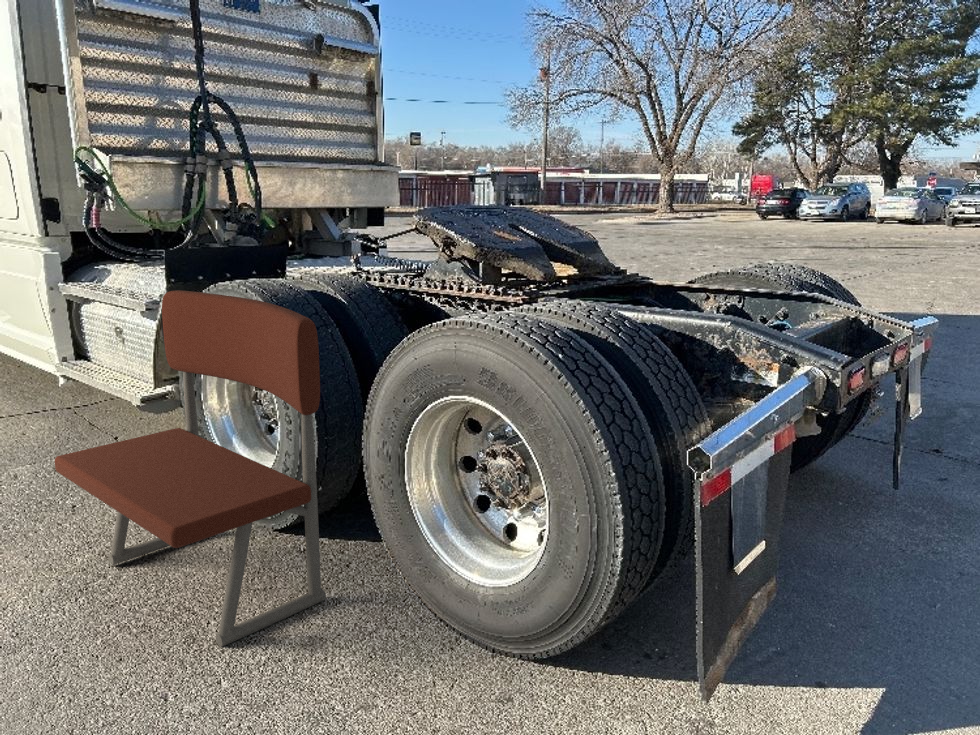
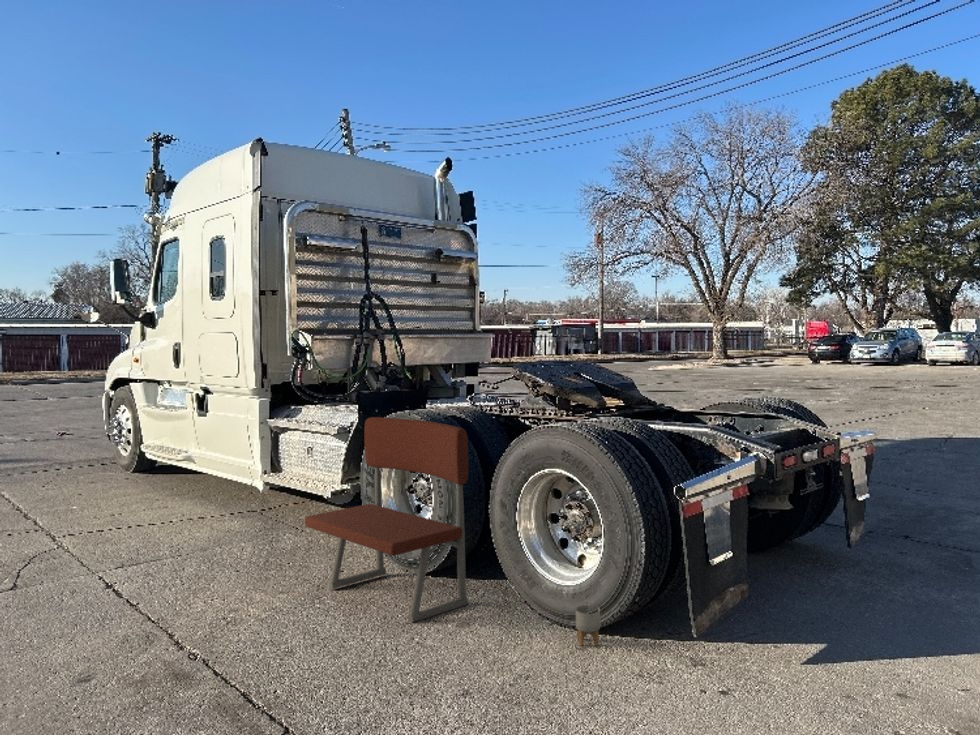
planter: none [496,635,539,709] -> present [576,605,600,646]

